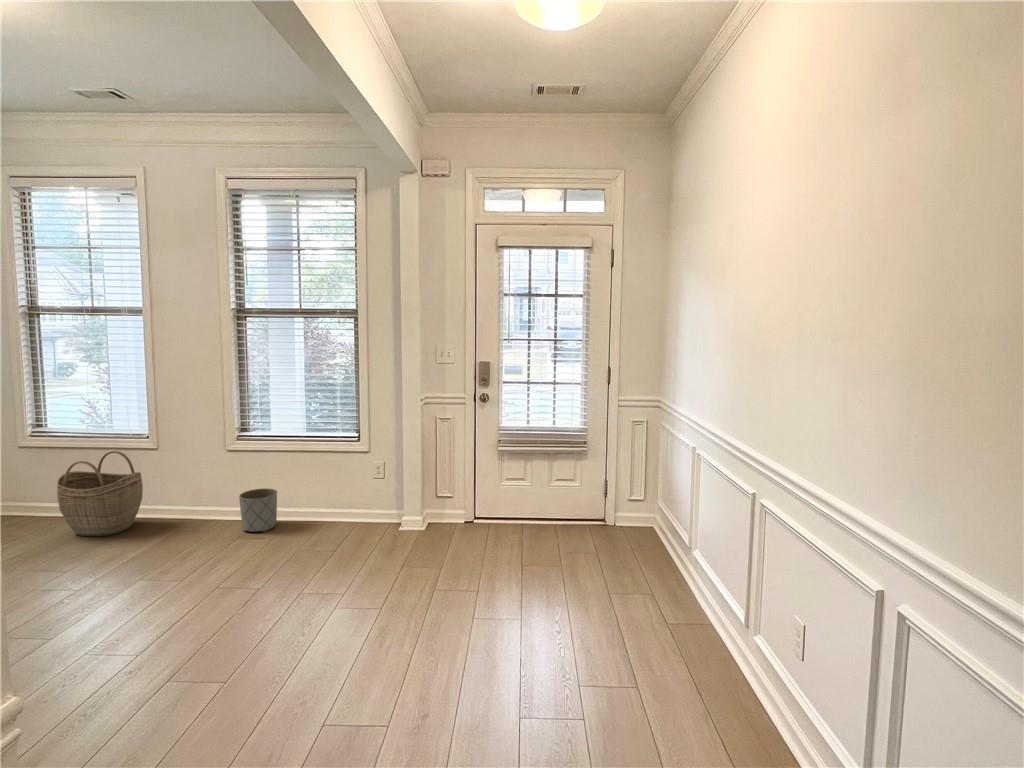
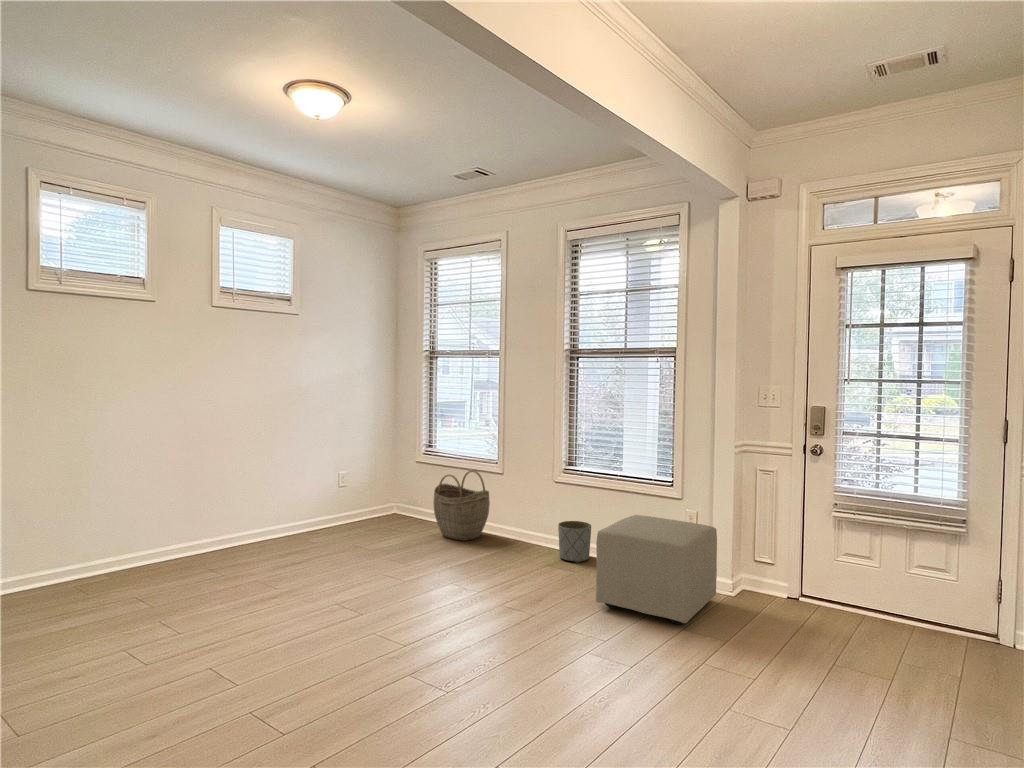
ottoman: none [300,475,412,573] -> present [596,515,717,624]

